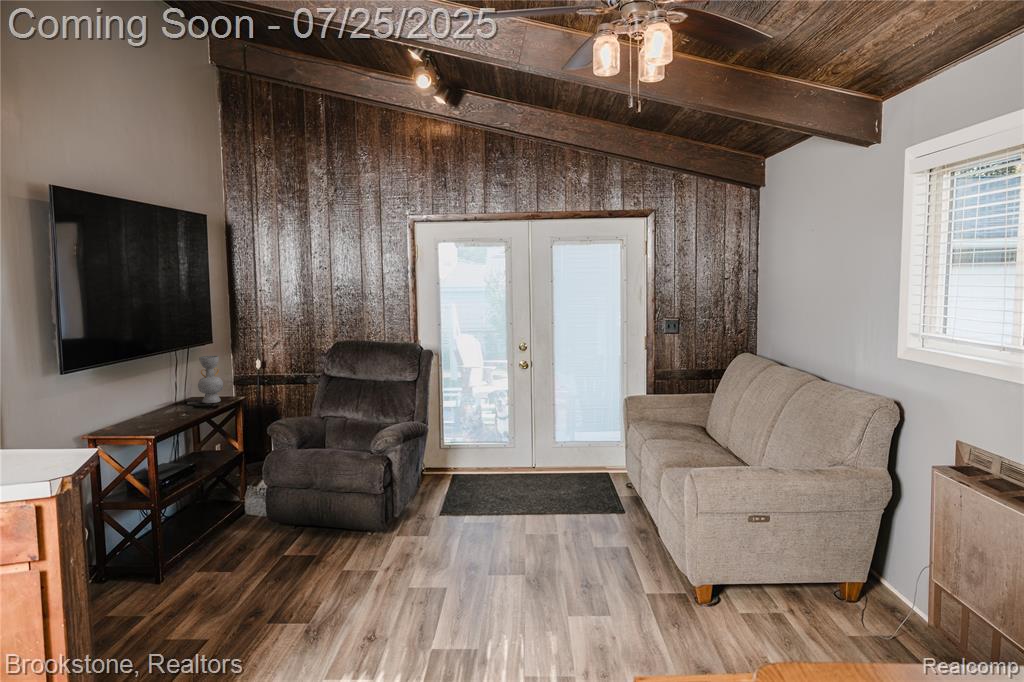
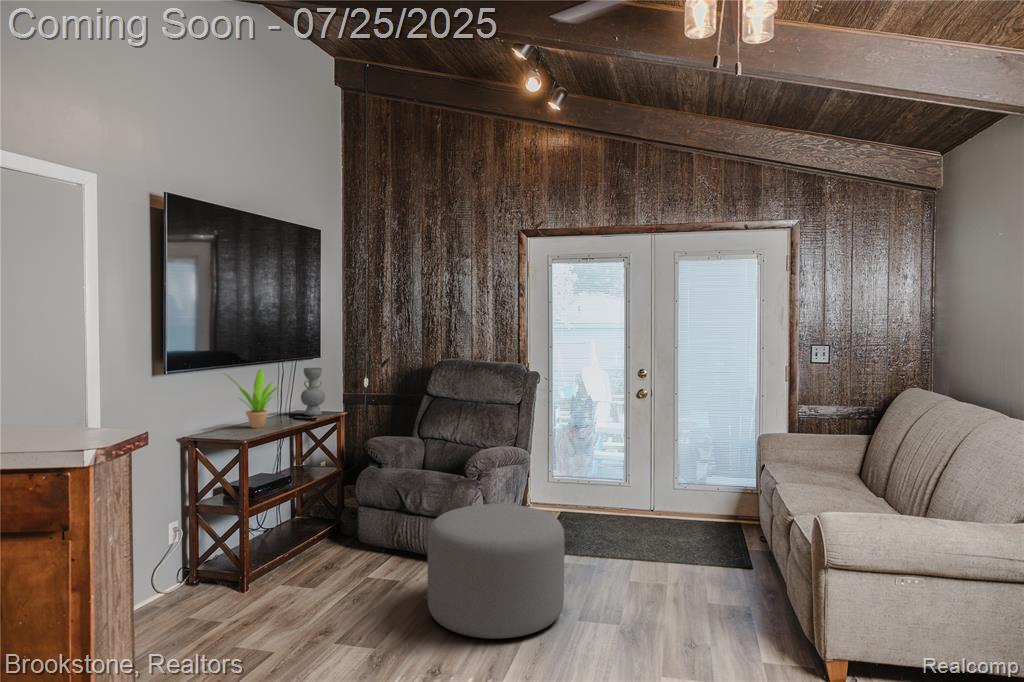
potted plant: none [119,361,182,421] -> present [225,369,279,428]
ottoman: none [349,477,476,601] -> present [428,504,564,639]

